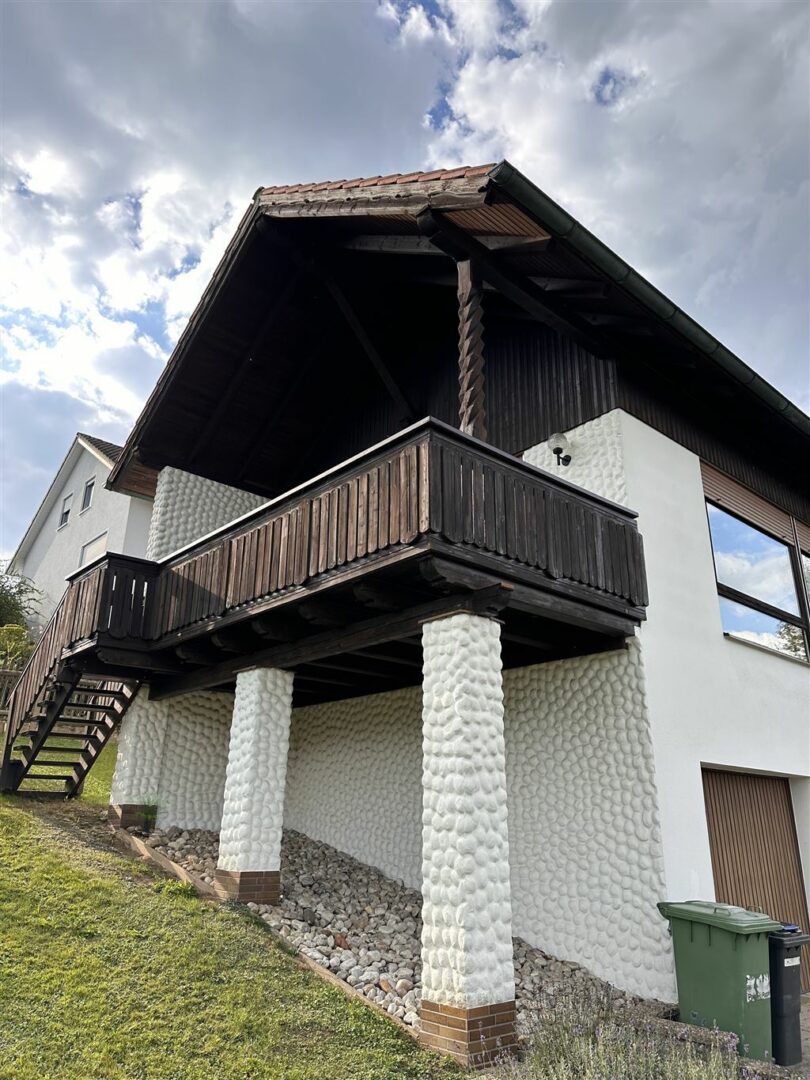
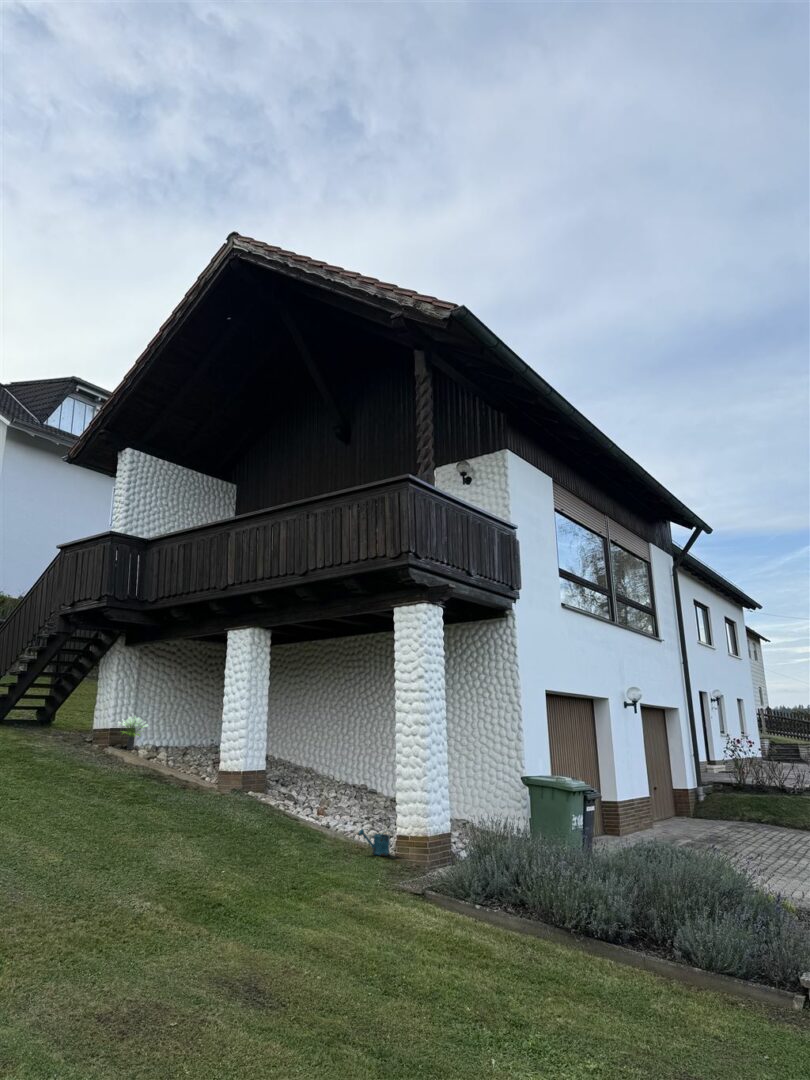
watering can: none [357,986,417,1039] -> present [359,829,390,856]

